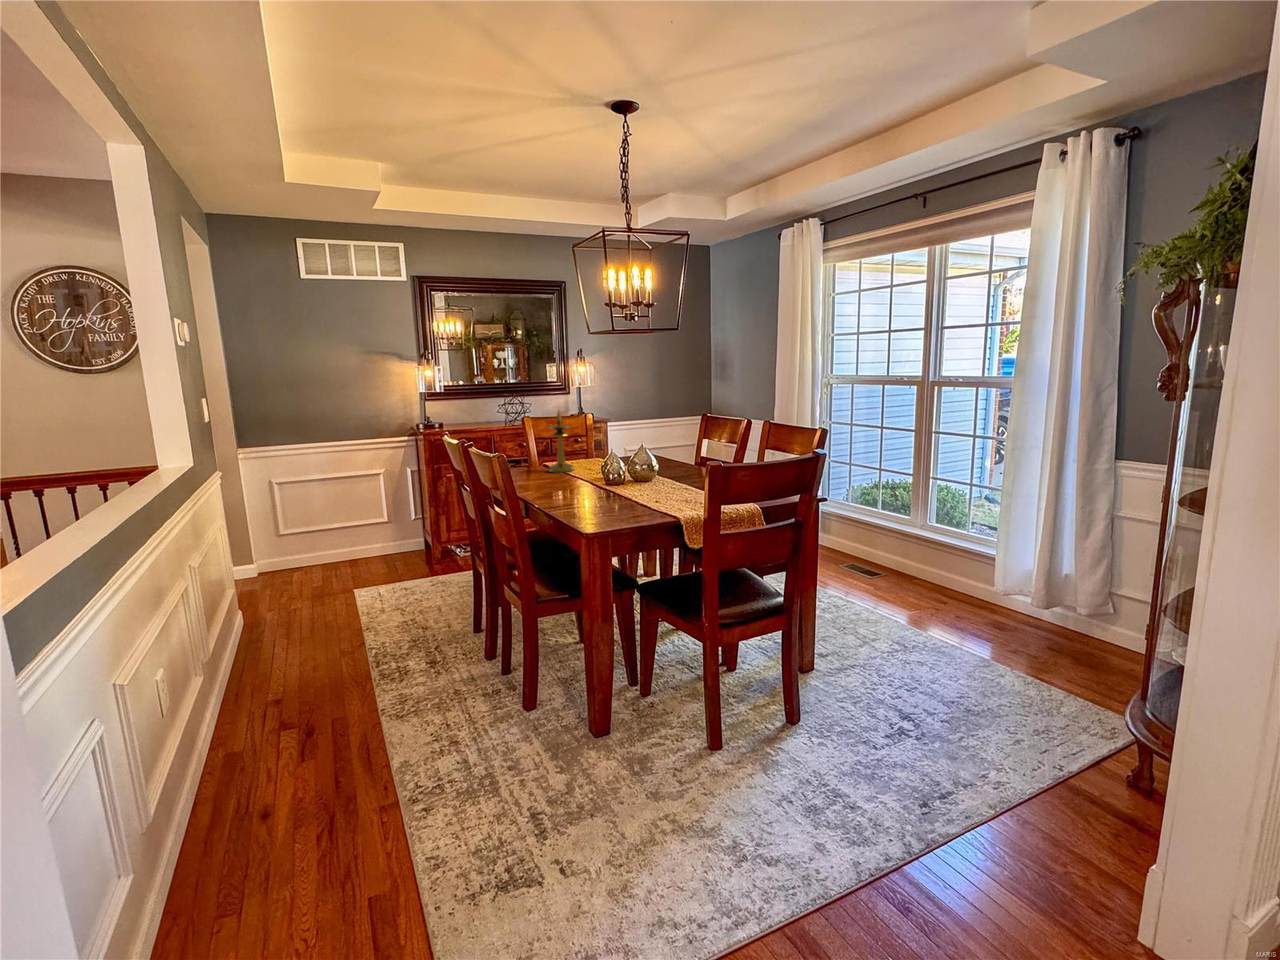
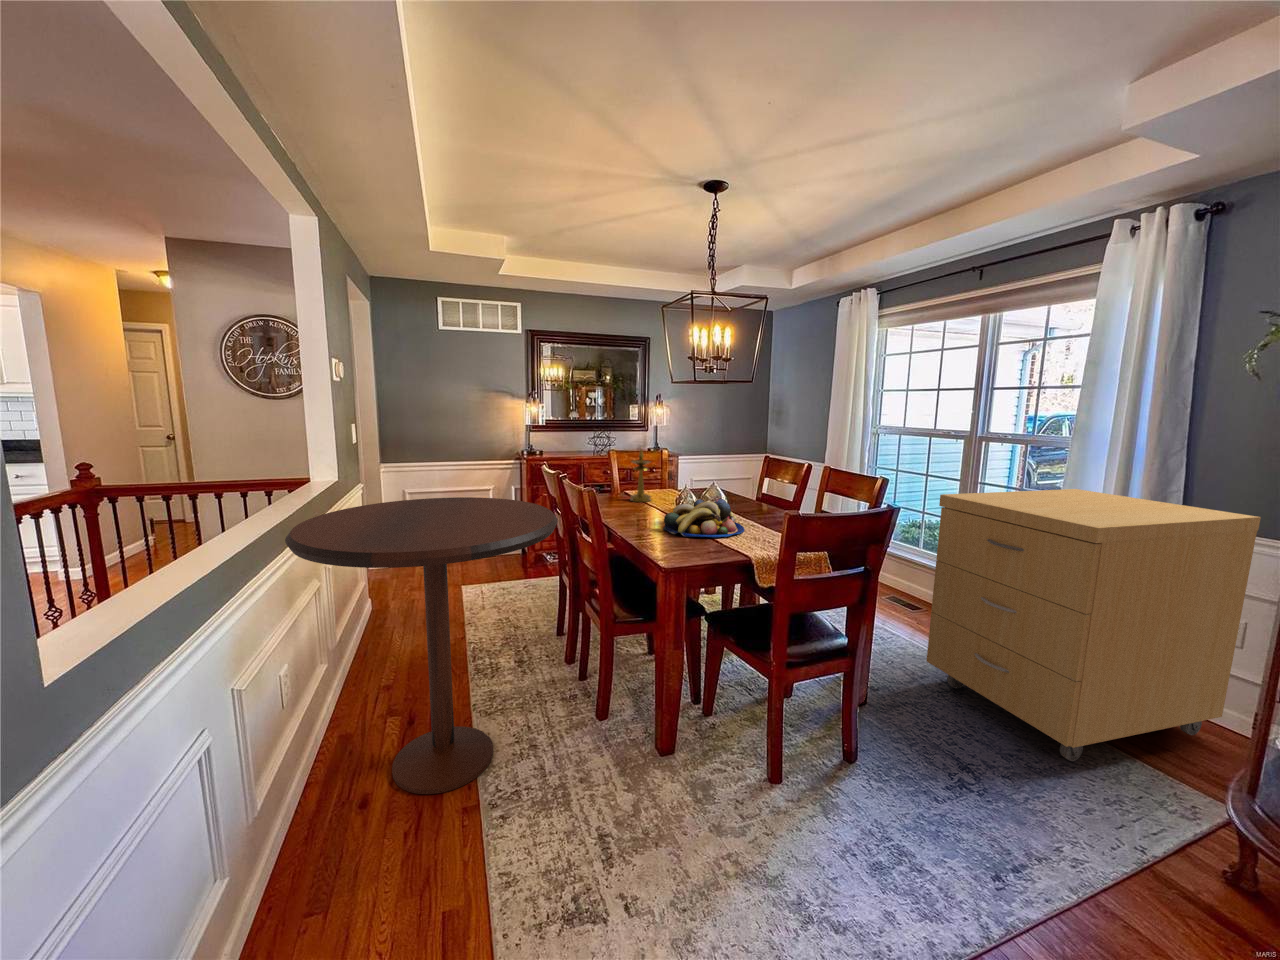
storage cabinet: none [875,431,1174,701] -> present [927,489,1261,761]
fruit bowl: none [586,460,676,502] -> present [663,499,745,537]
pedestal table: none [152,473,465,799] -> present [285,497,558,794]

